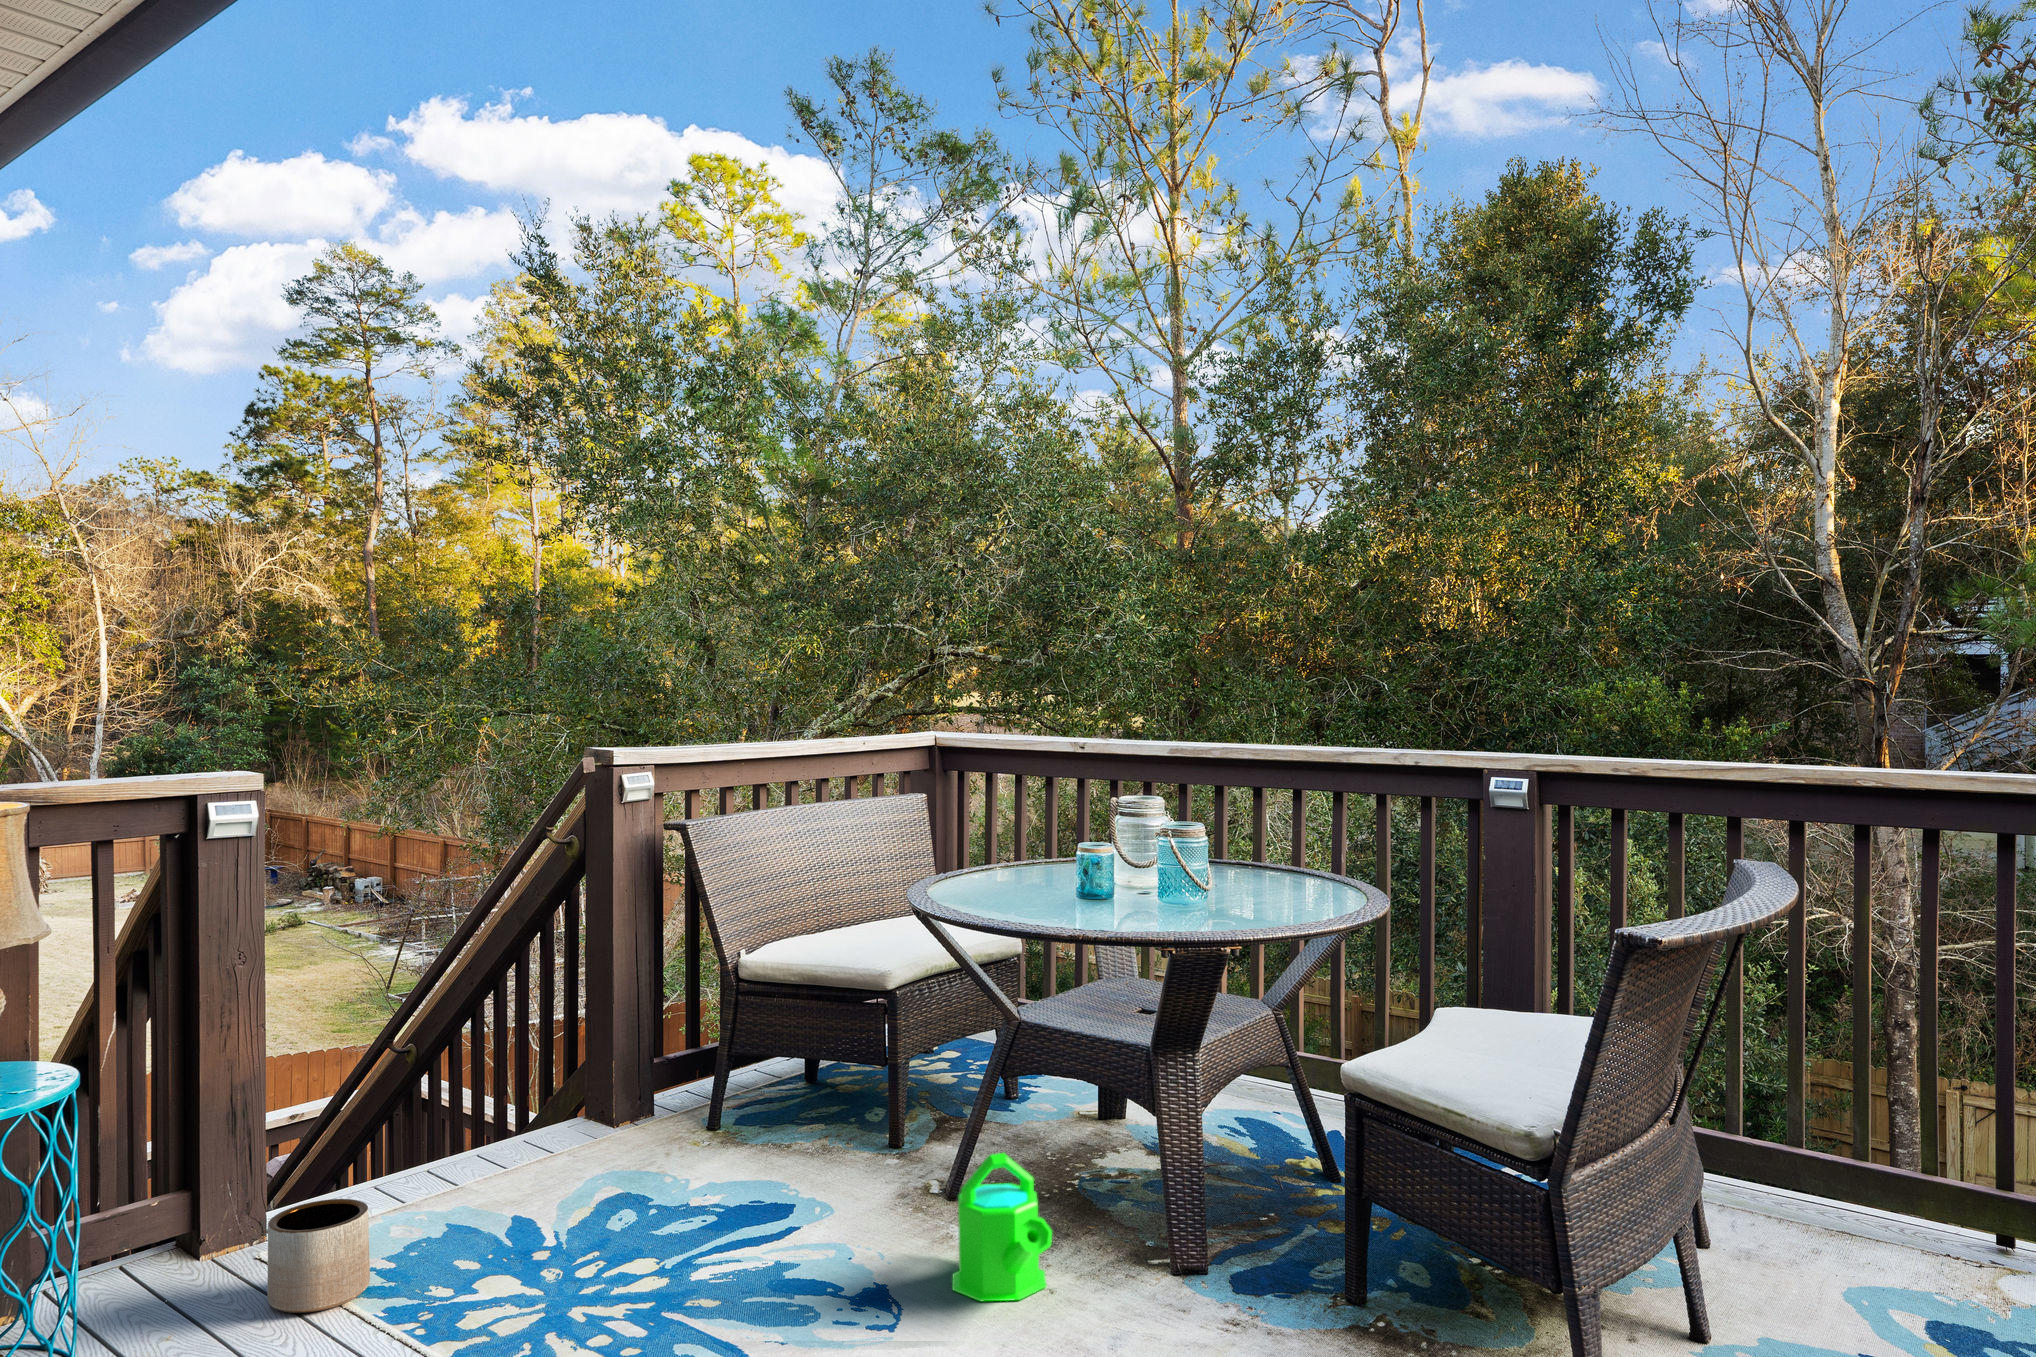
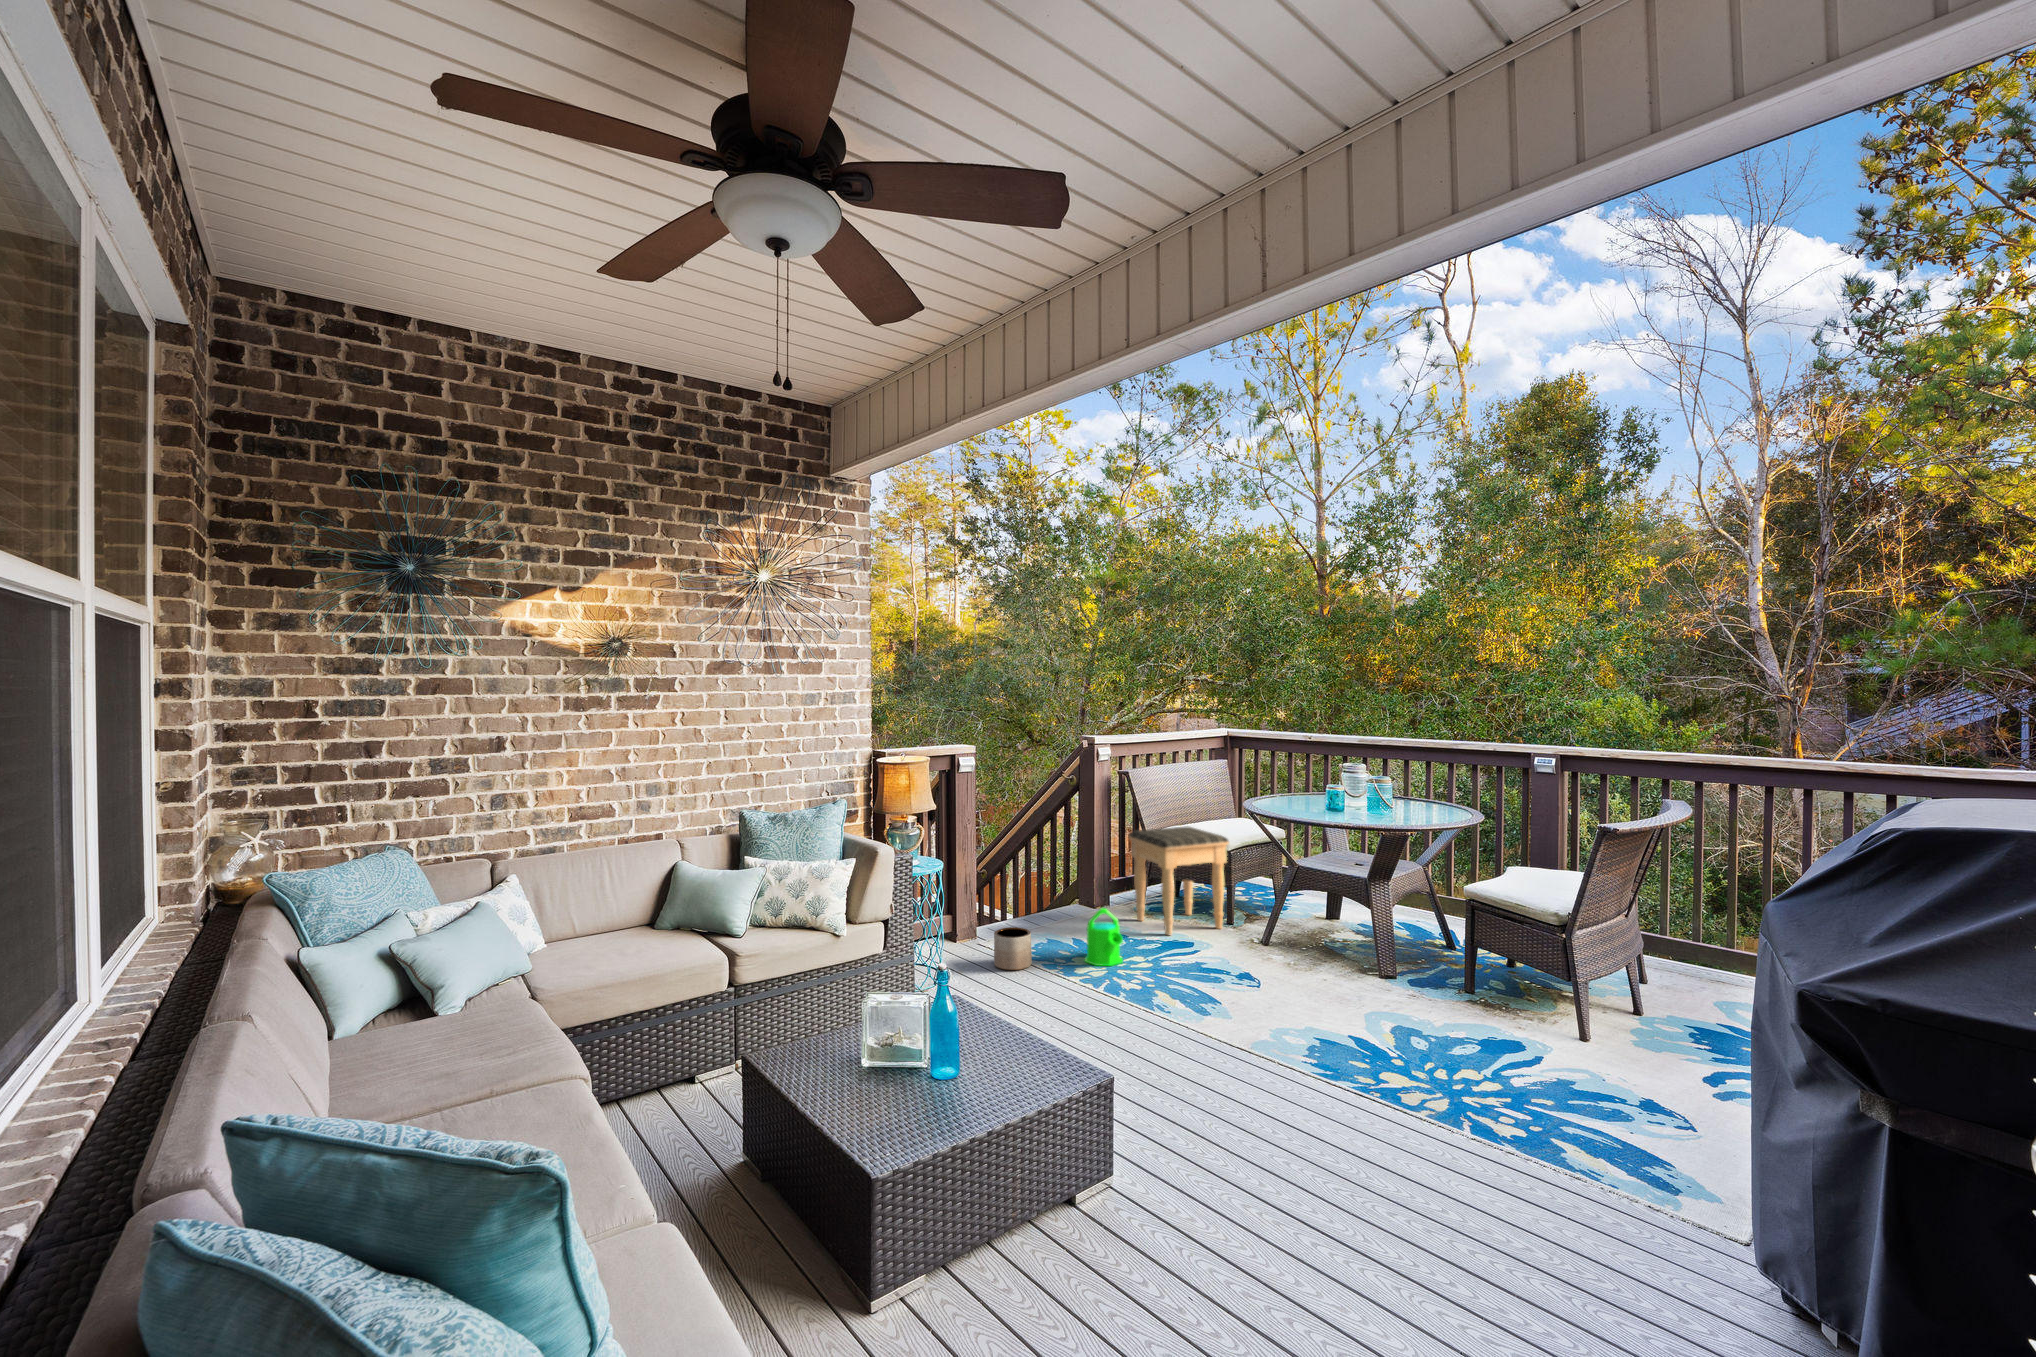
footstool: none [683,936,889,1181] -> present [1129,826,1229,935]
watering can: present [952,1153,1052,1301] -> present [1085,908,1123,966]

